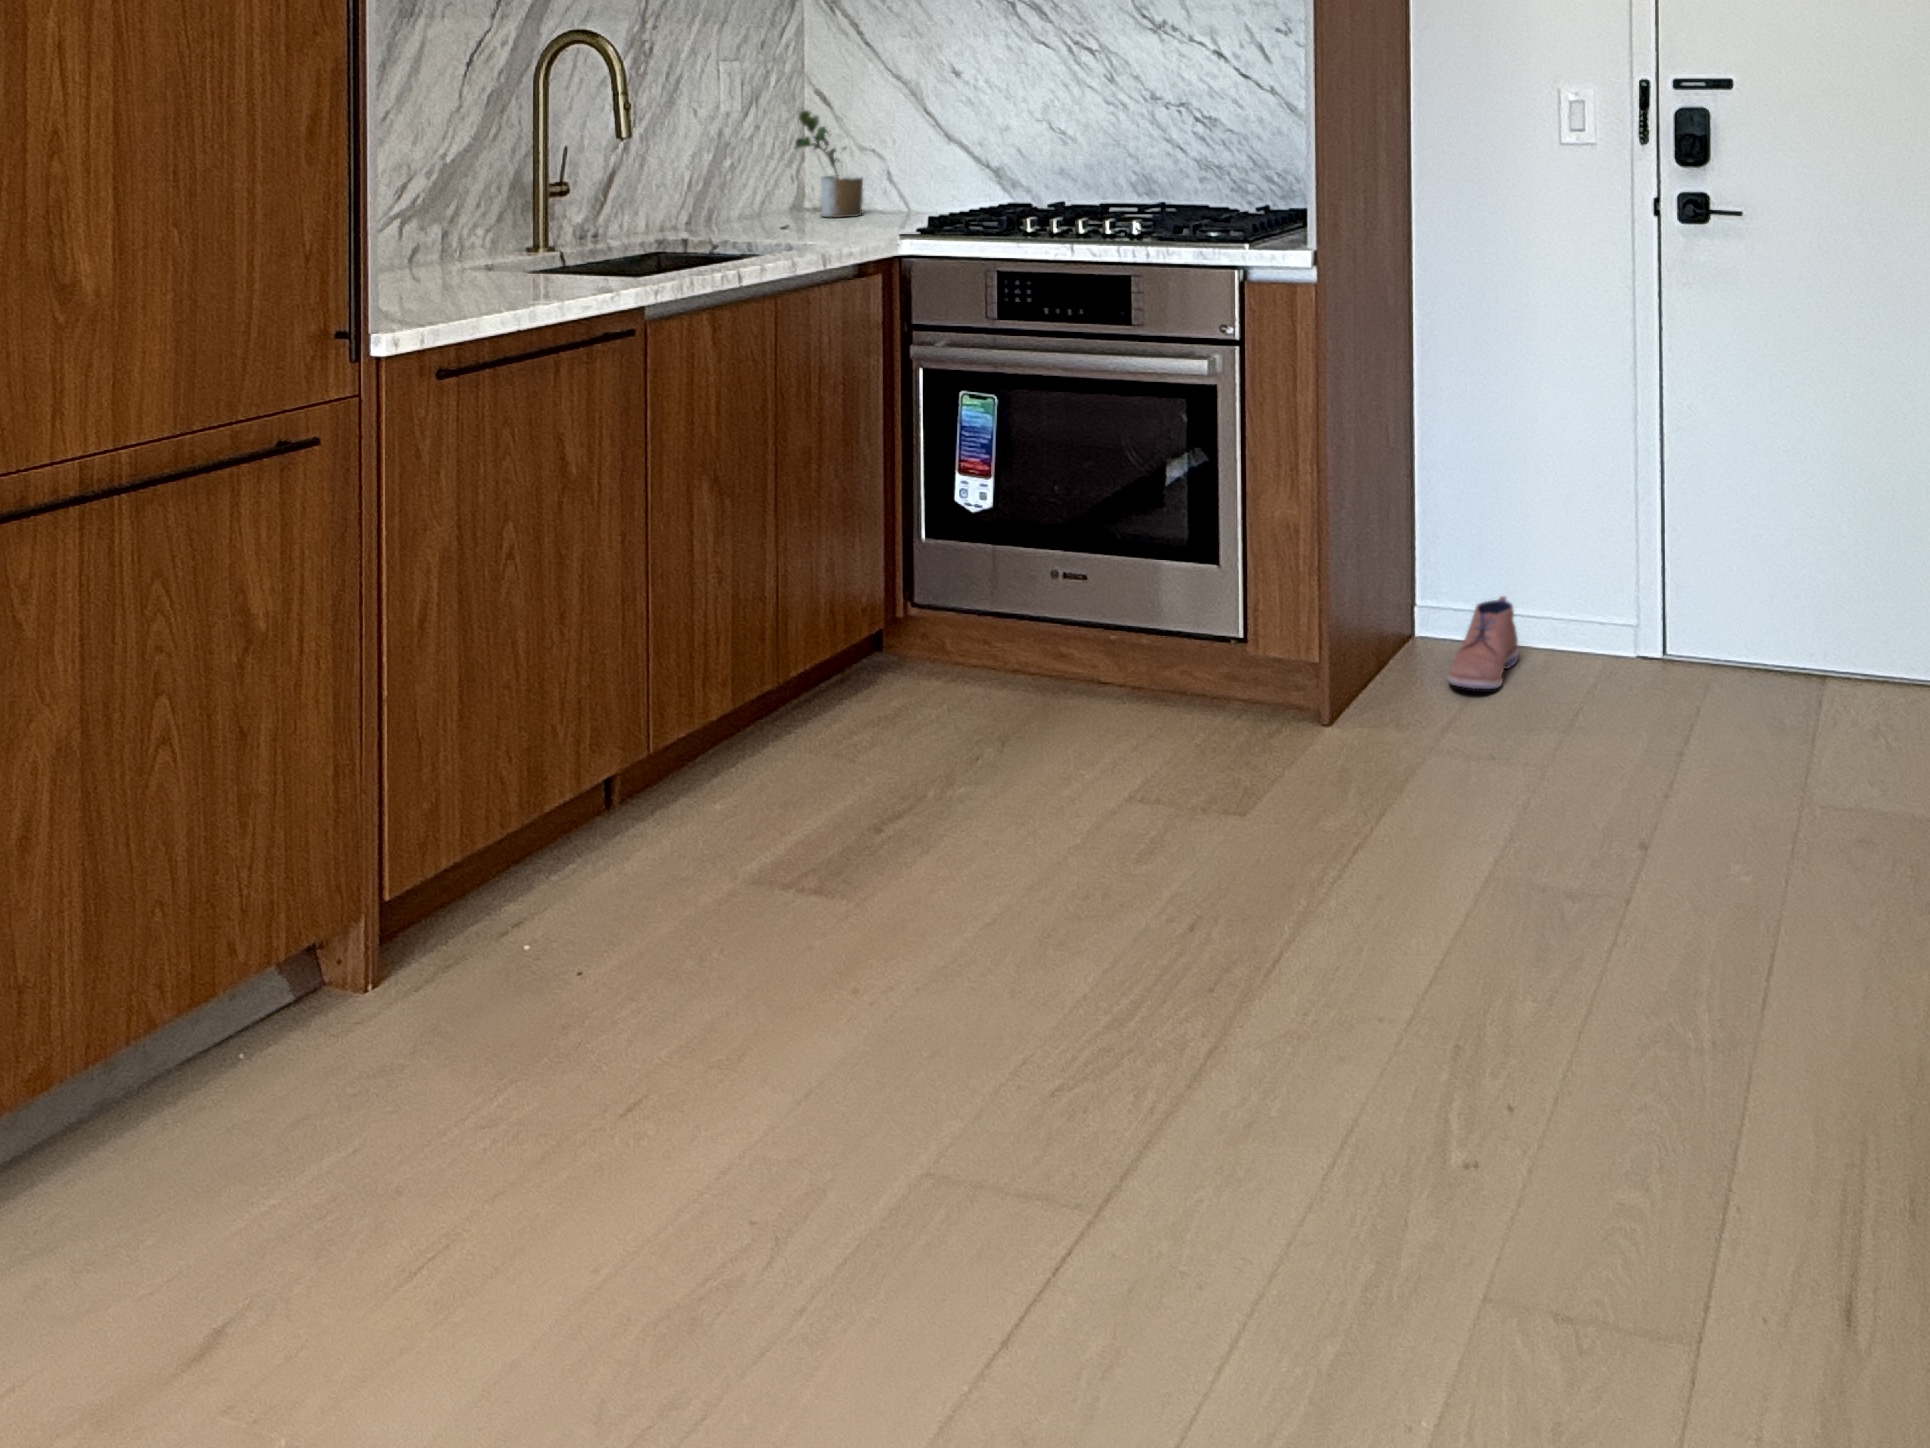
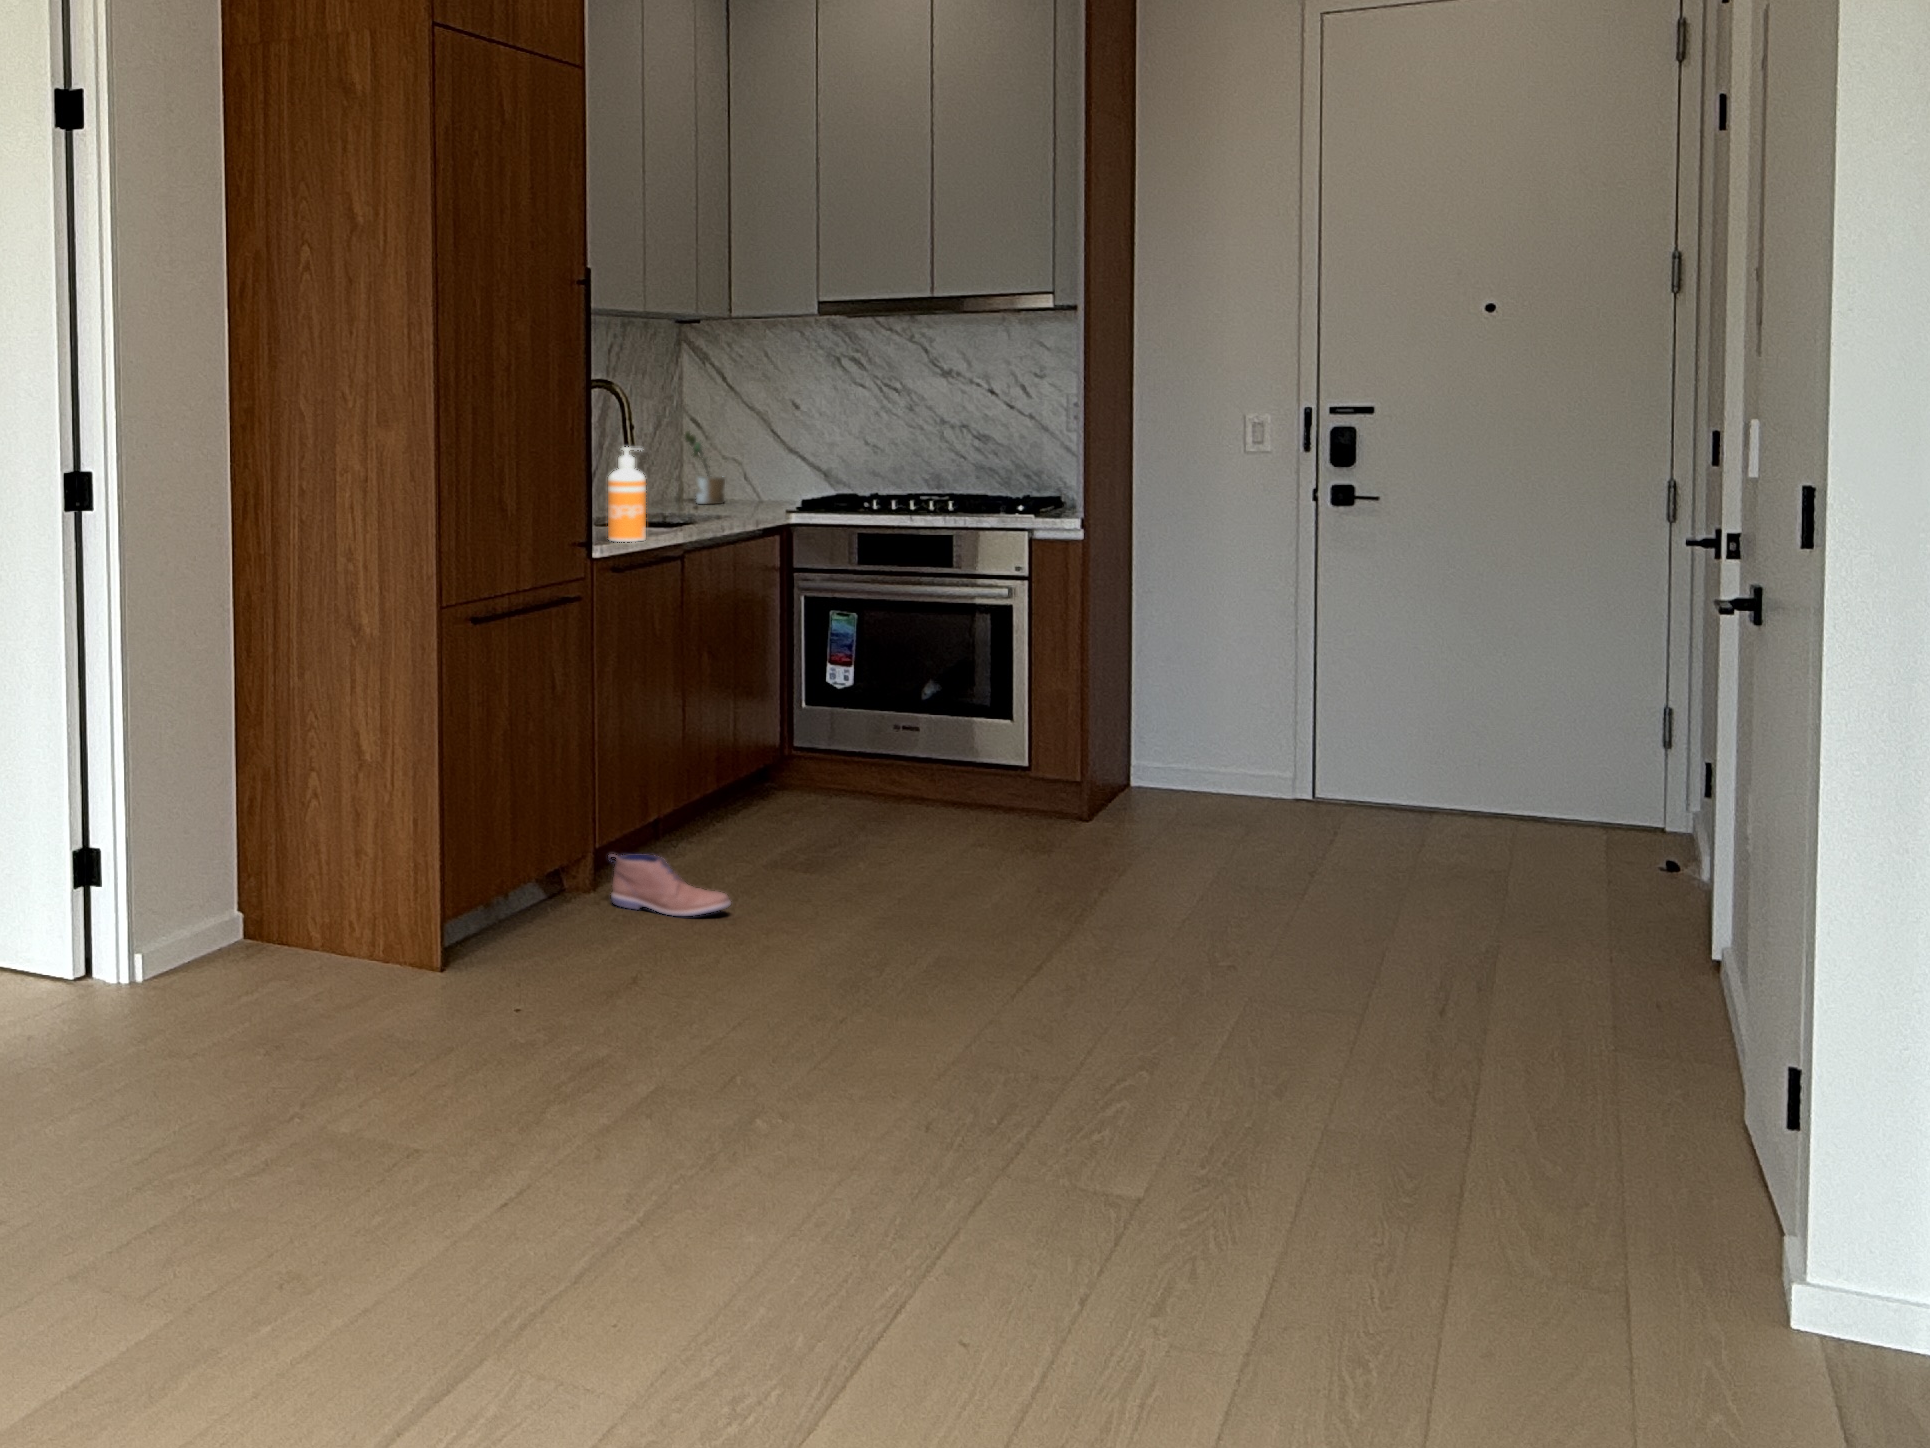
soap dispenser: none [504,144,572,306] -> present [608,447,646,542]
shoe: present [1448,596,1518,689] -> present [609,854,731,916]

